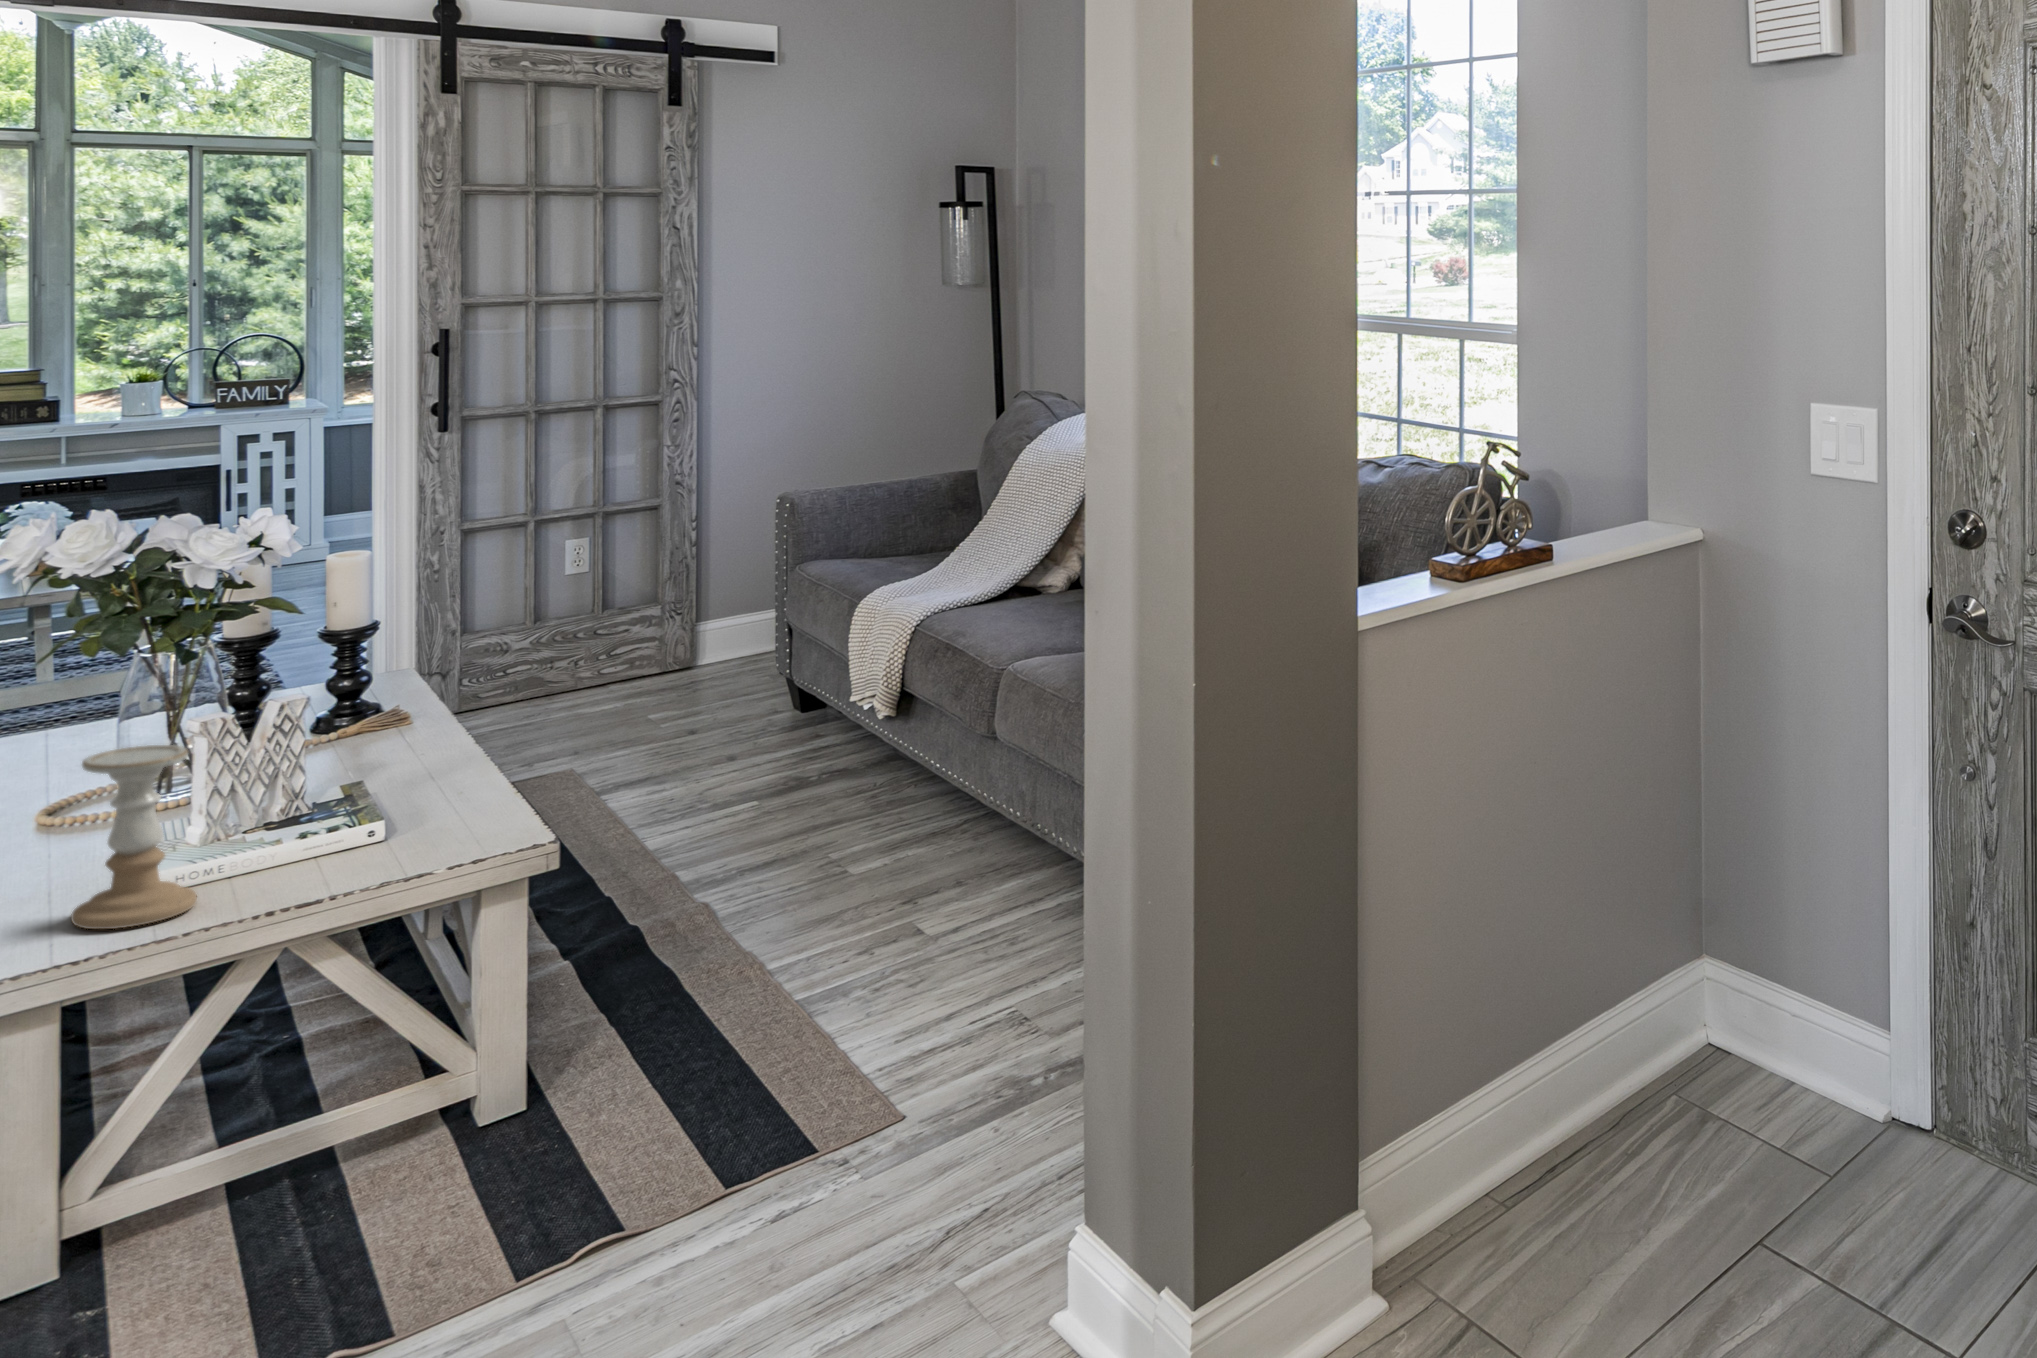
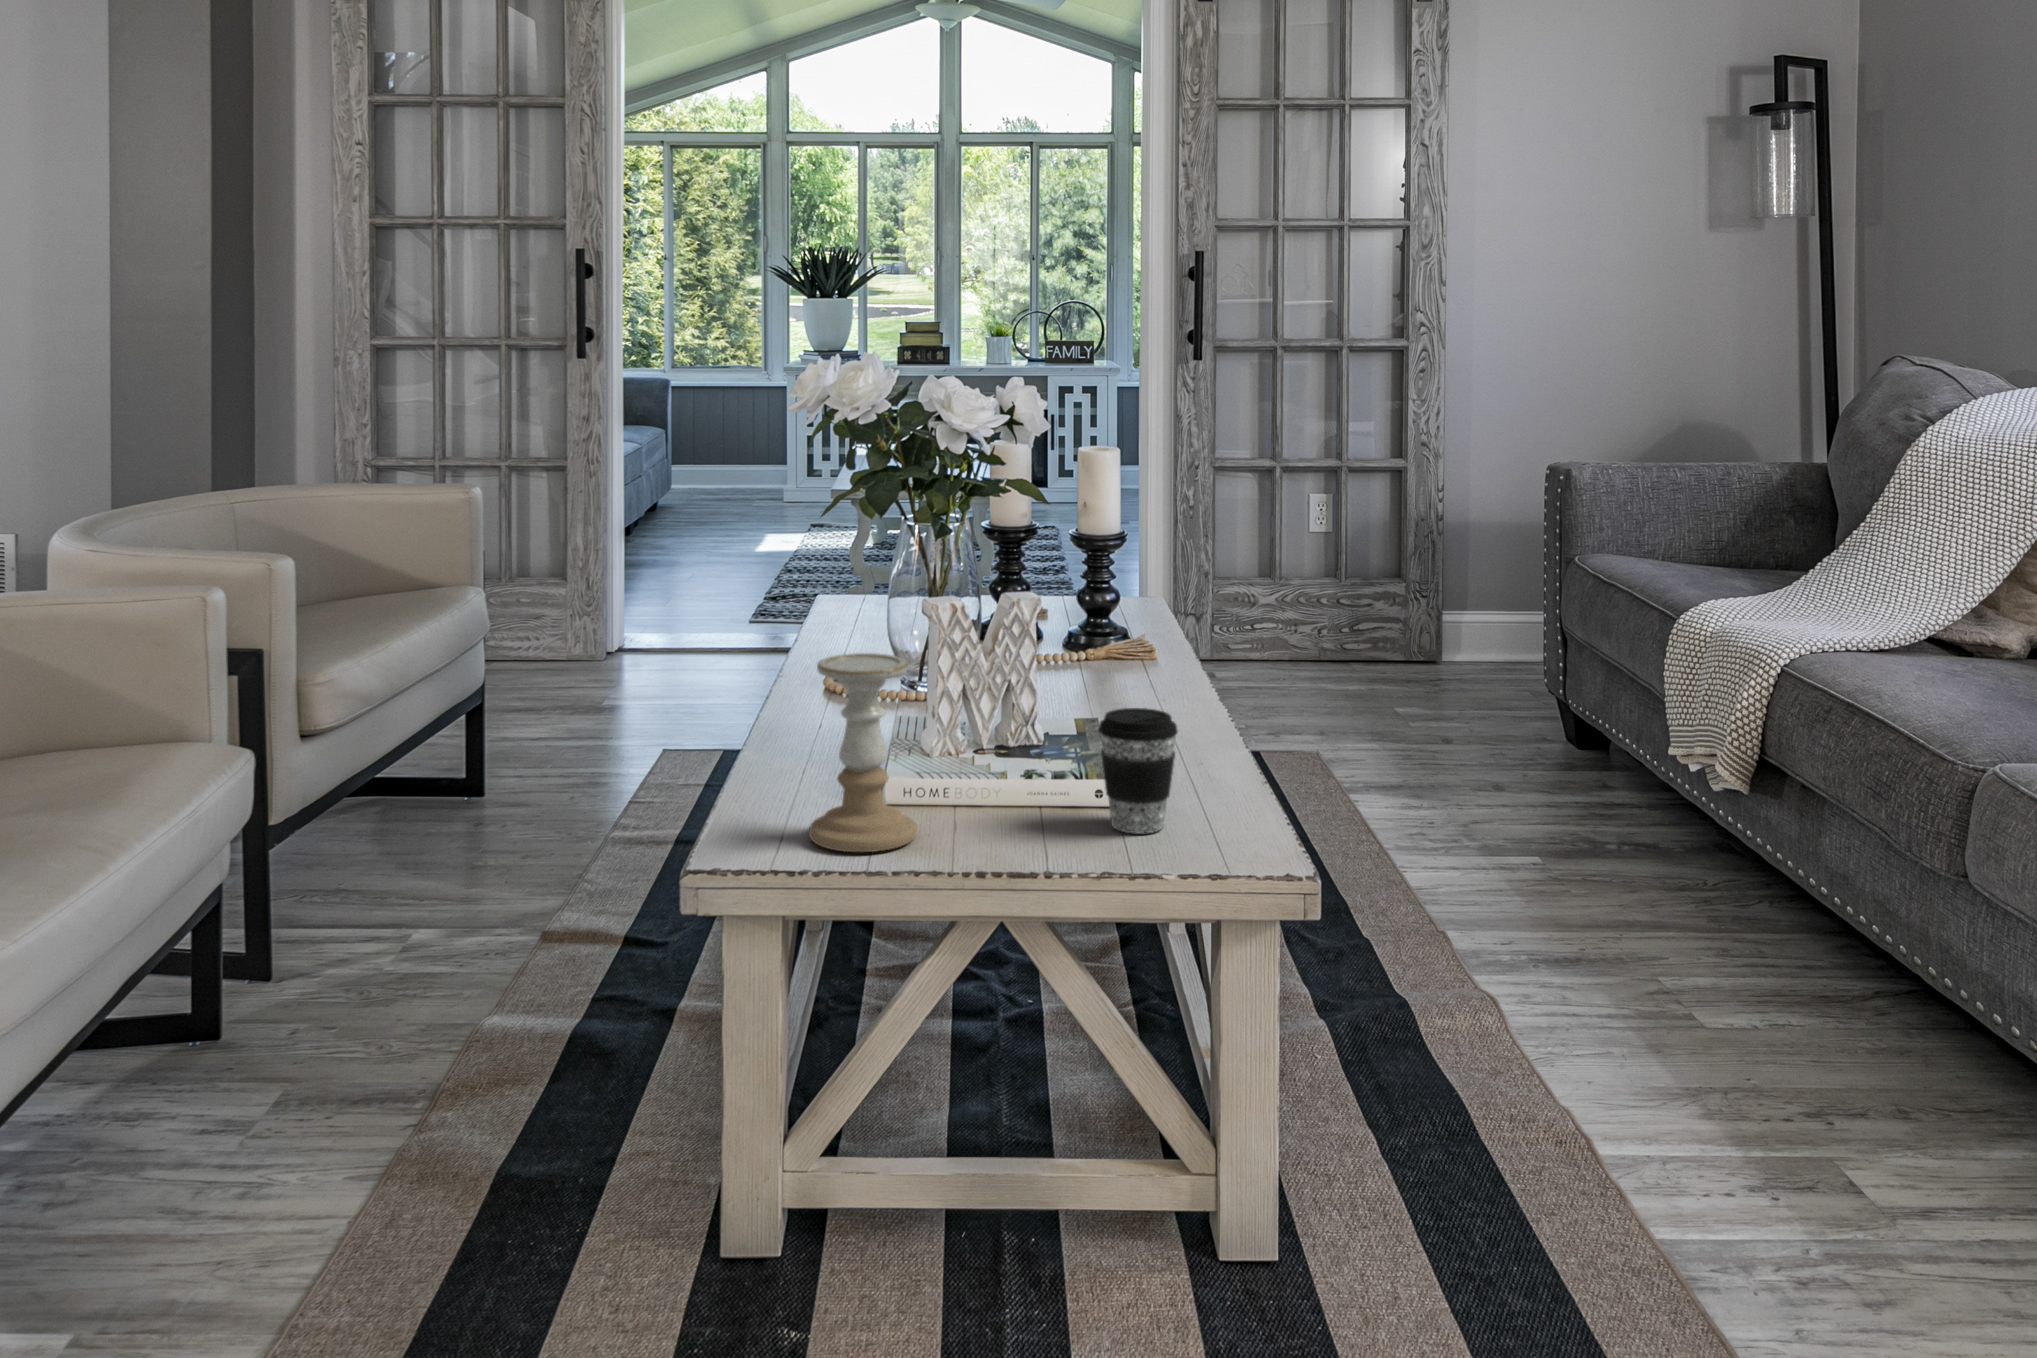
coffee cup: none [387,758,465,863] -> present [1098,708,1178,834]

